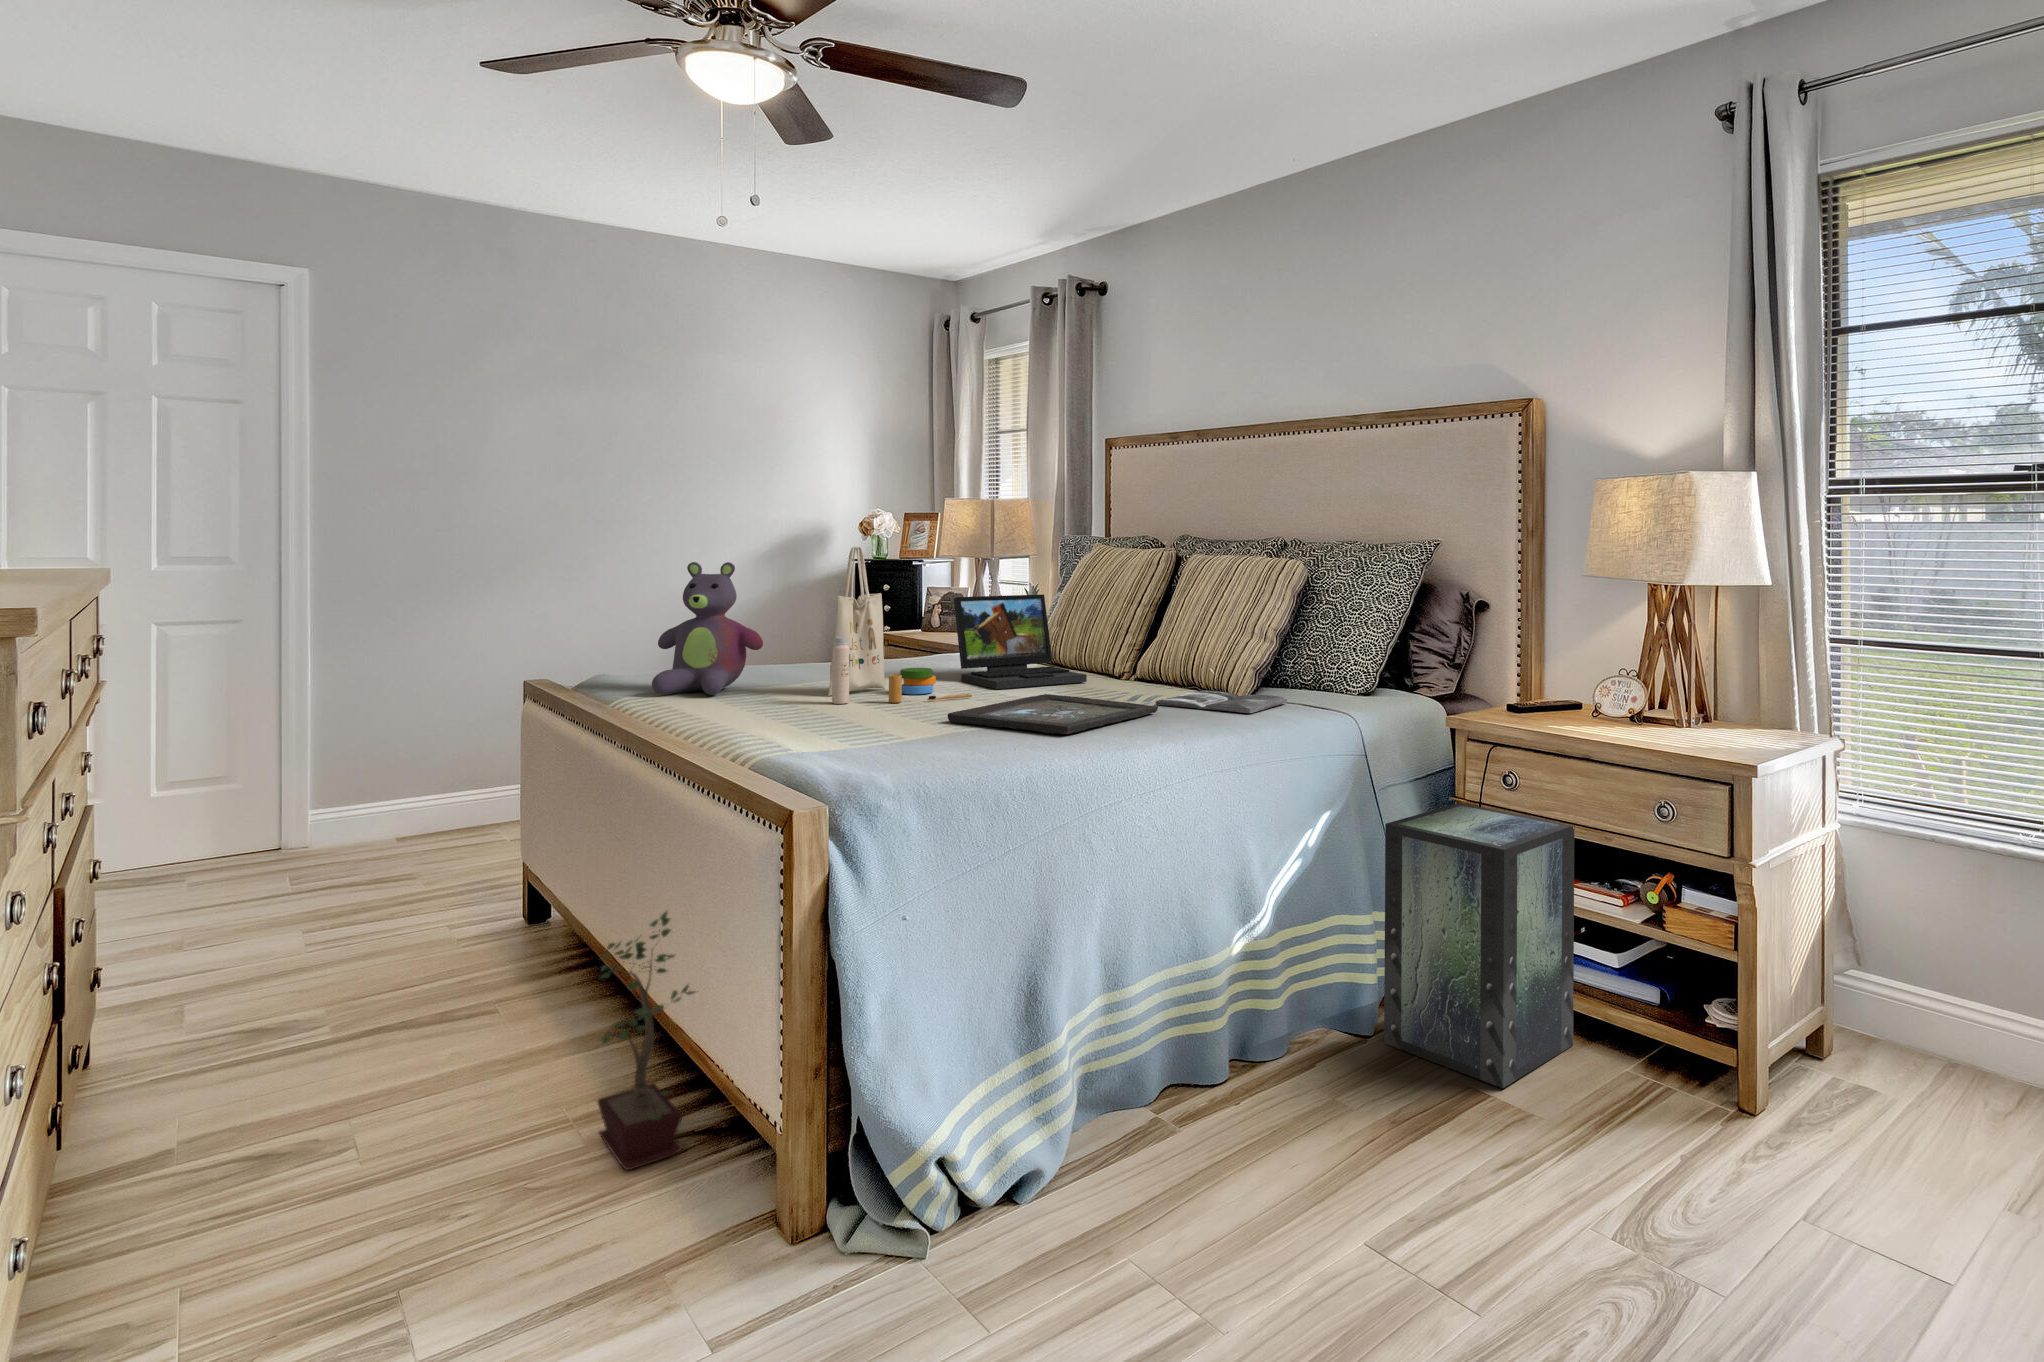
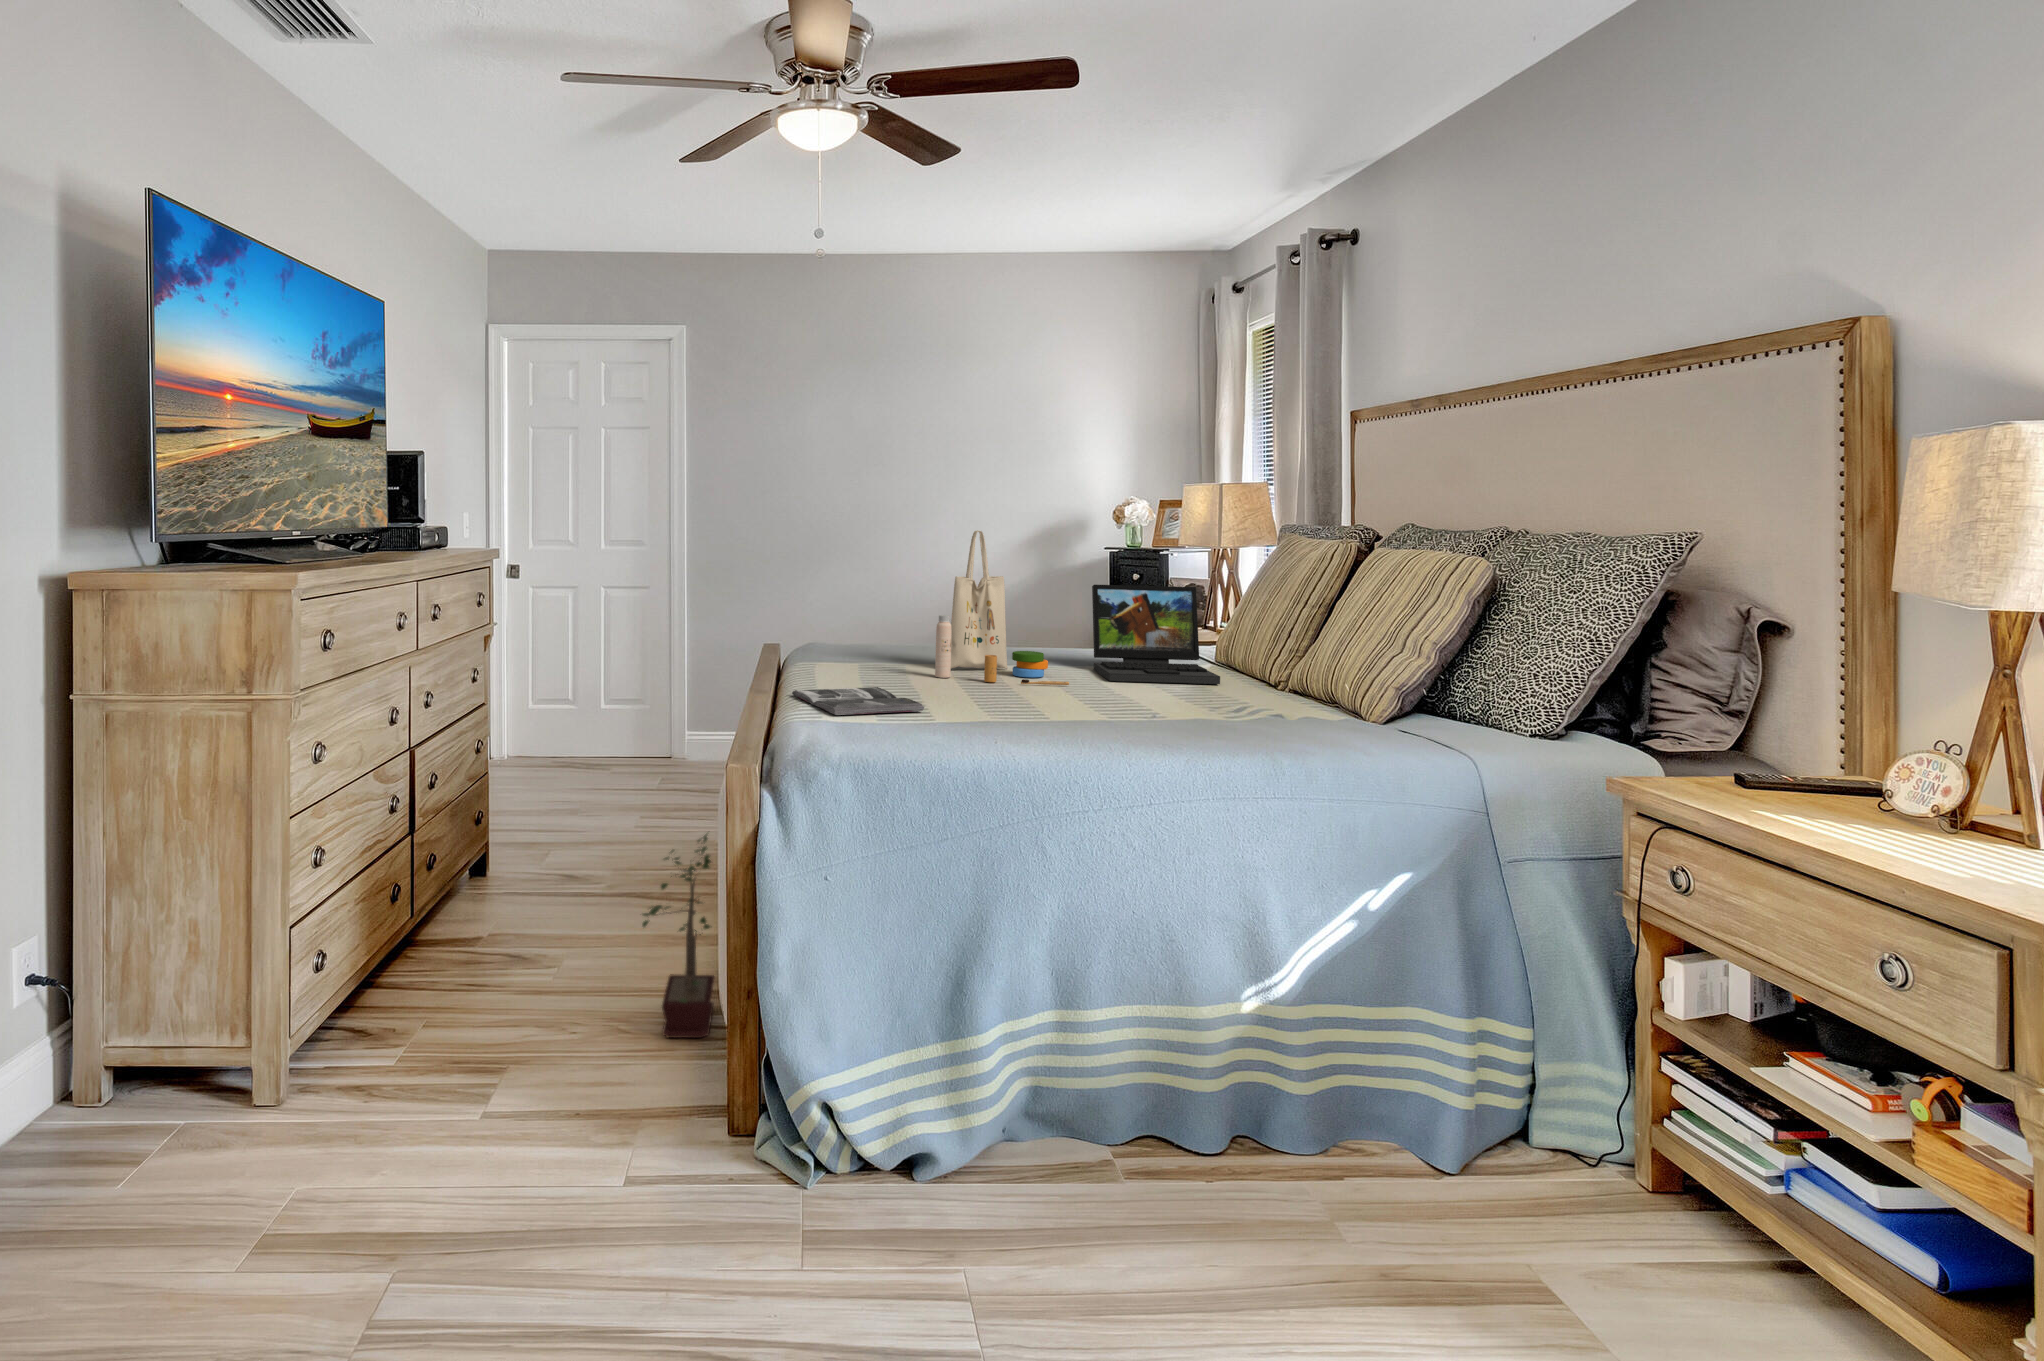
stuffed bear: present [652,562,763,695] -> none [813,541,906,658]
magazine: present [1155,690,1287,713] -> present [792,687,924,715]
tray: present [948,694,1158,734] -> none [997,690,1229,731]
storage box: present [1384,803,1574,1088] -> none [1465,900,1792,1300]

